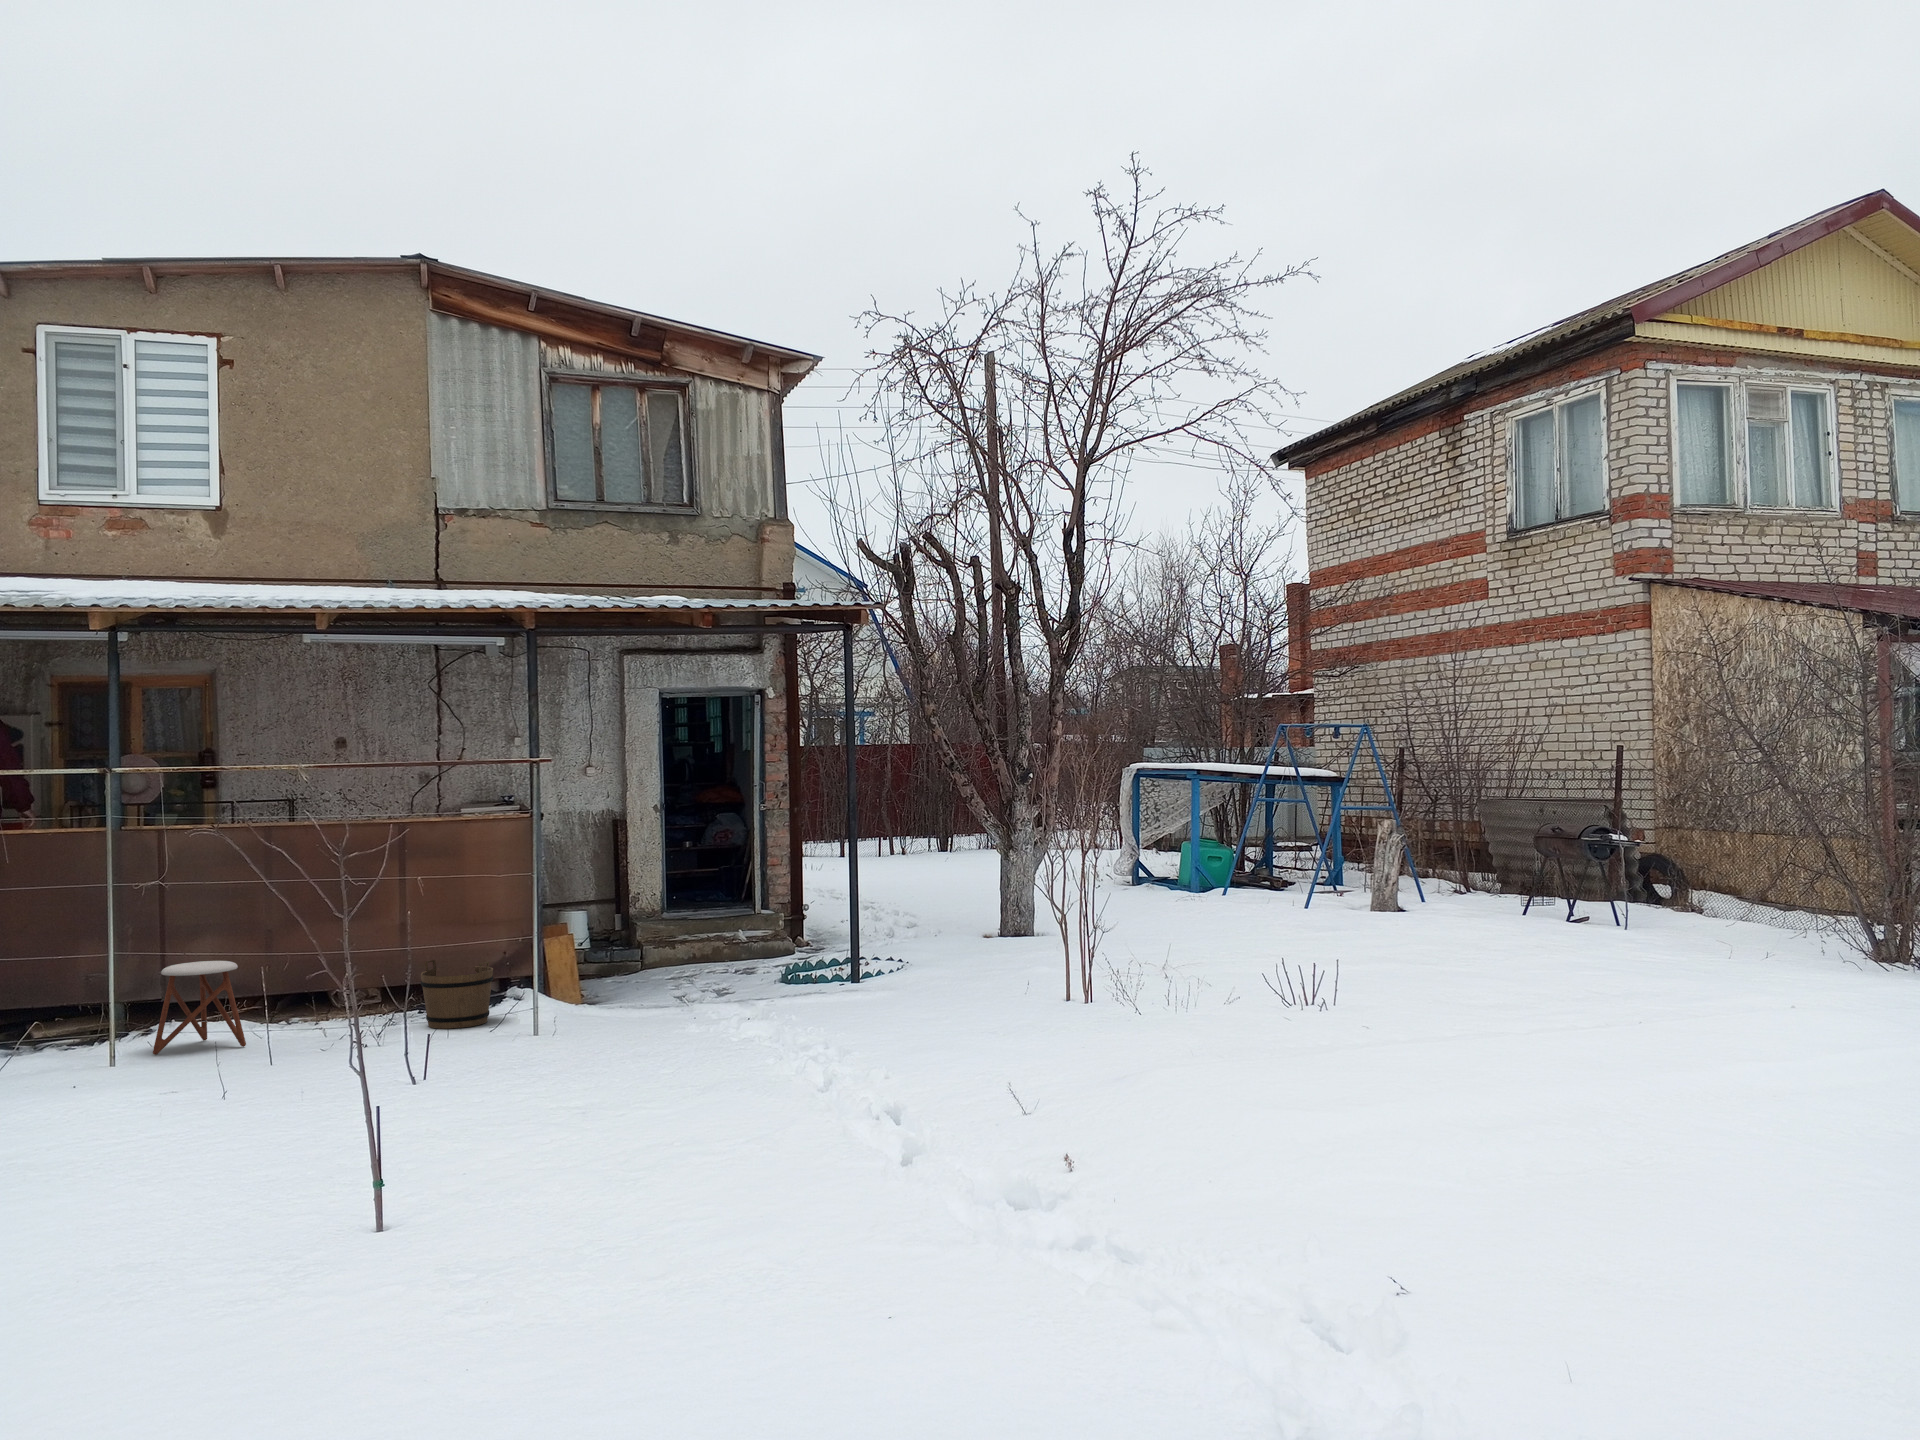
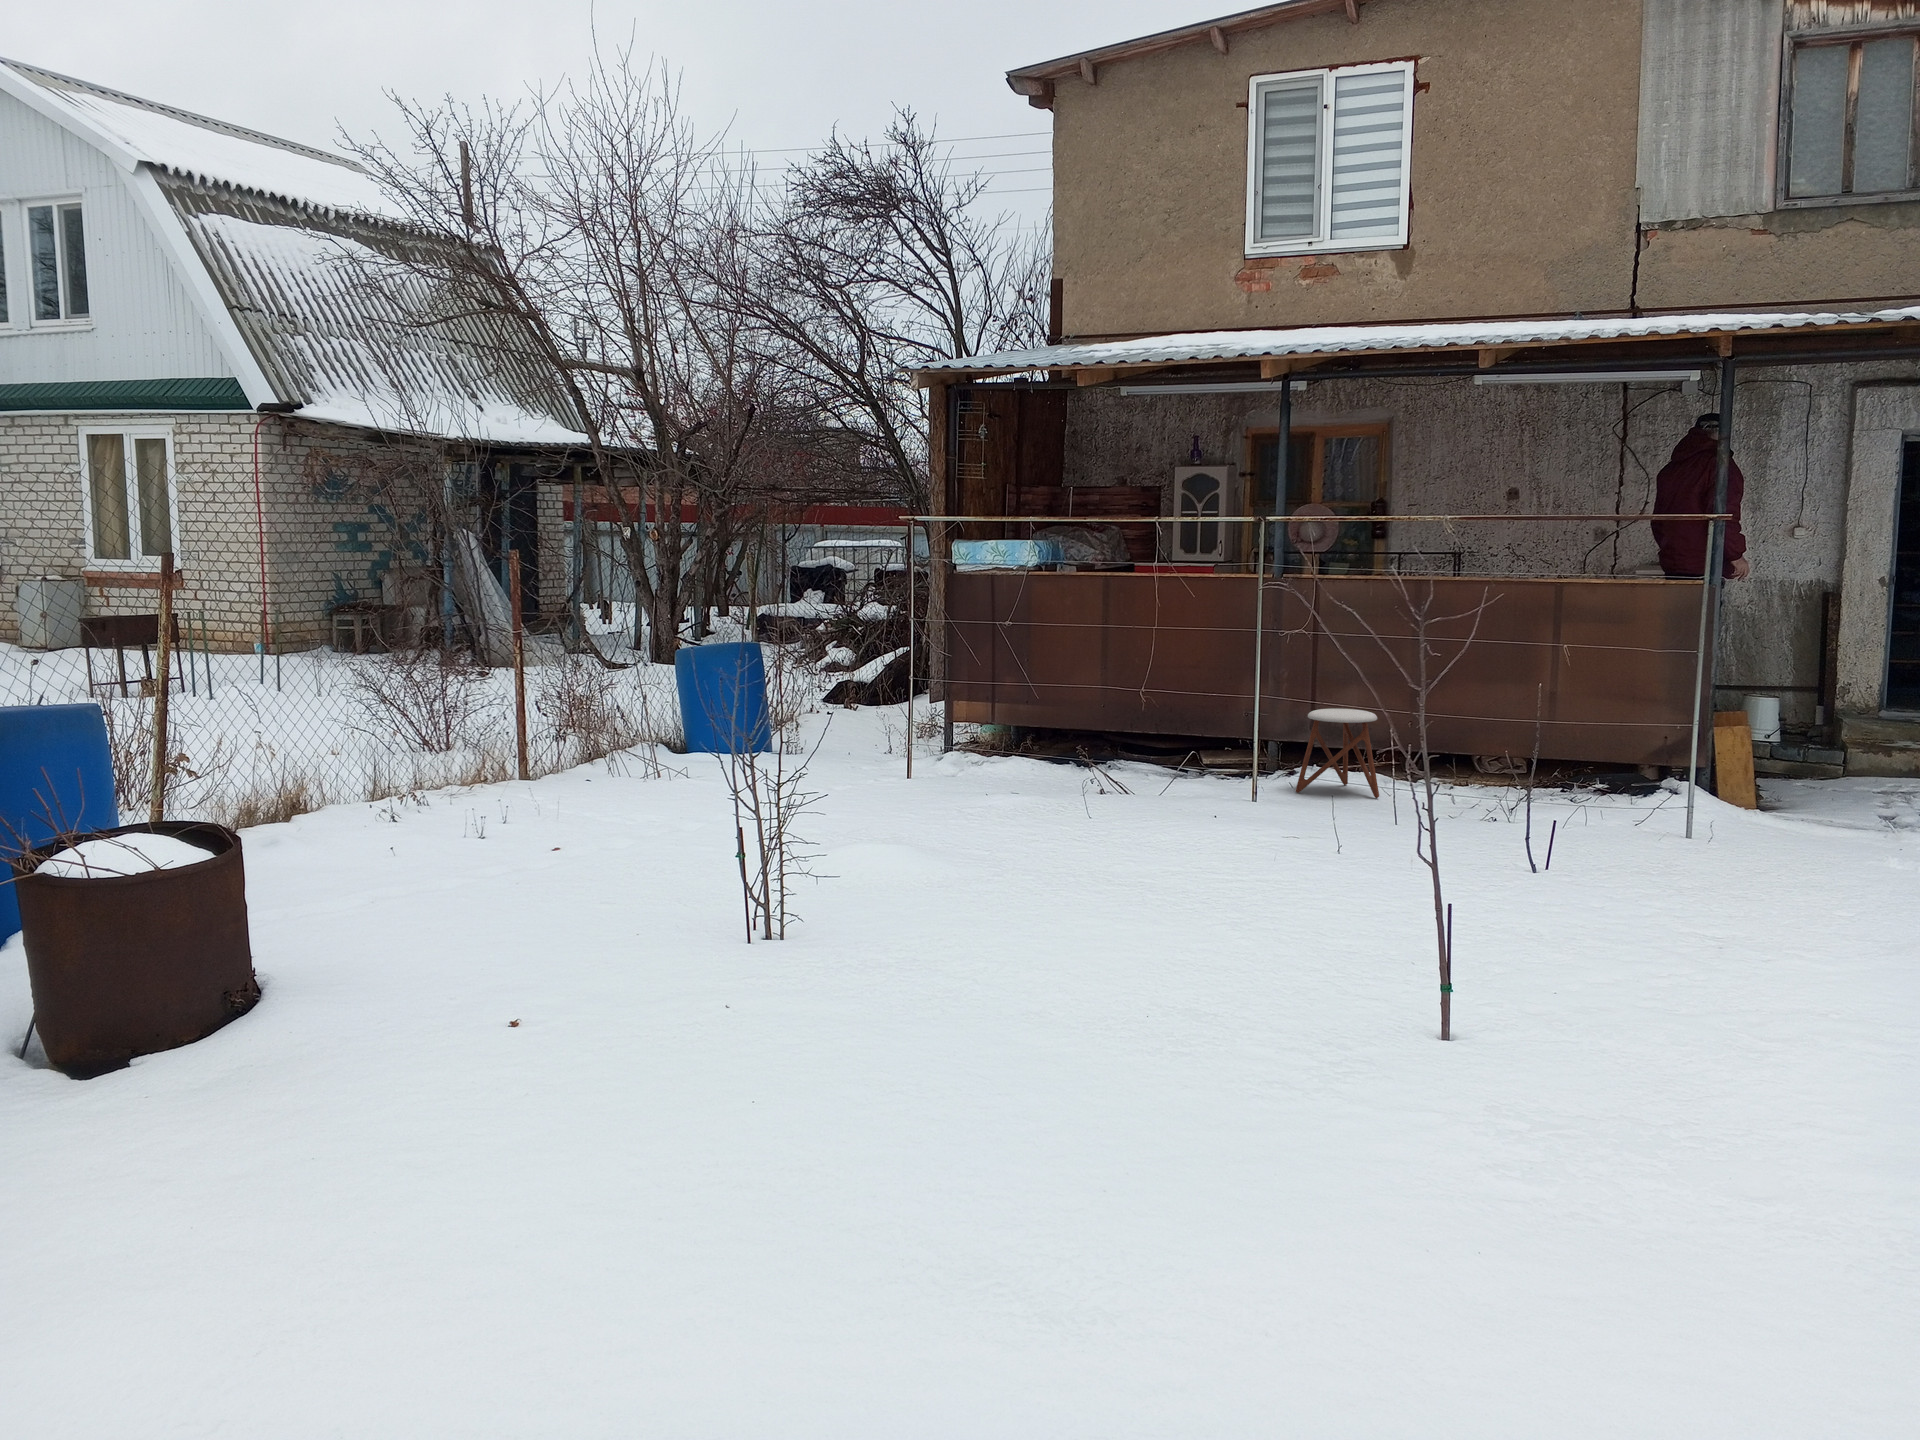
bucket: present [421,960,493,1029] -> none [1562,736,1646,815]

